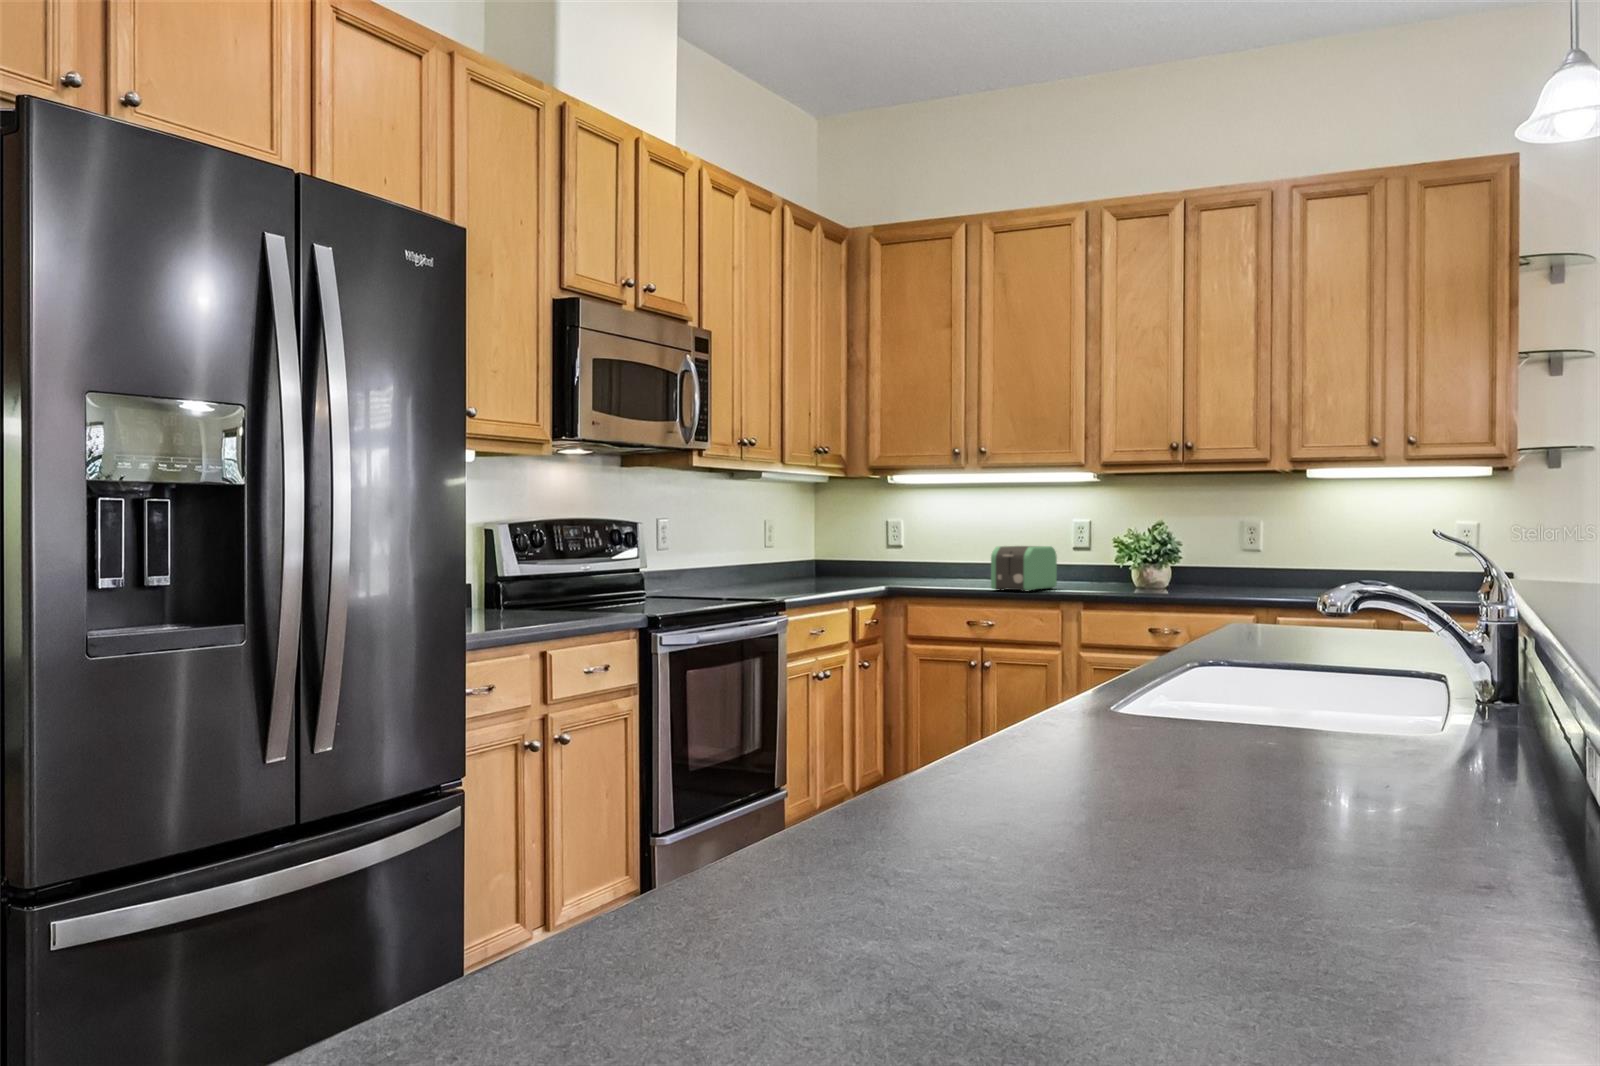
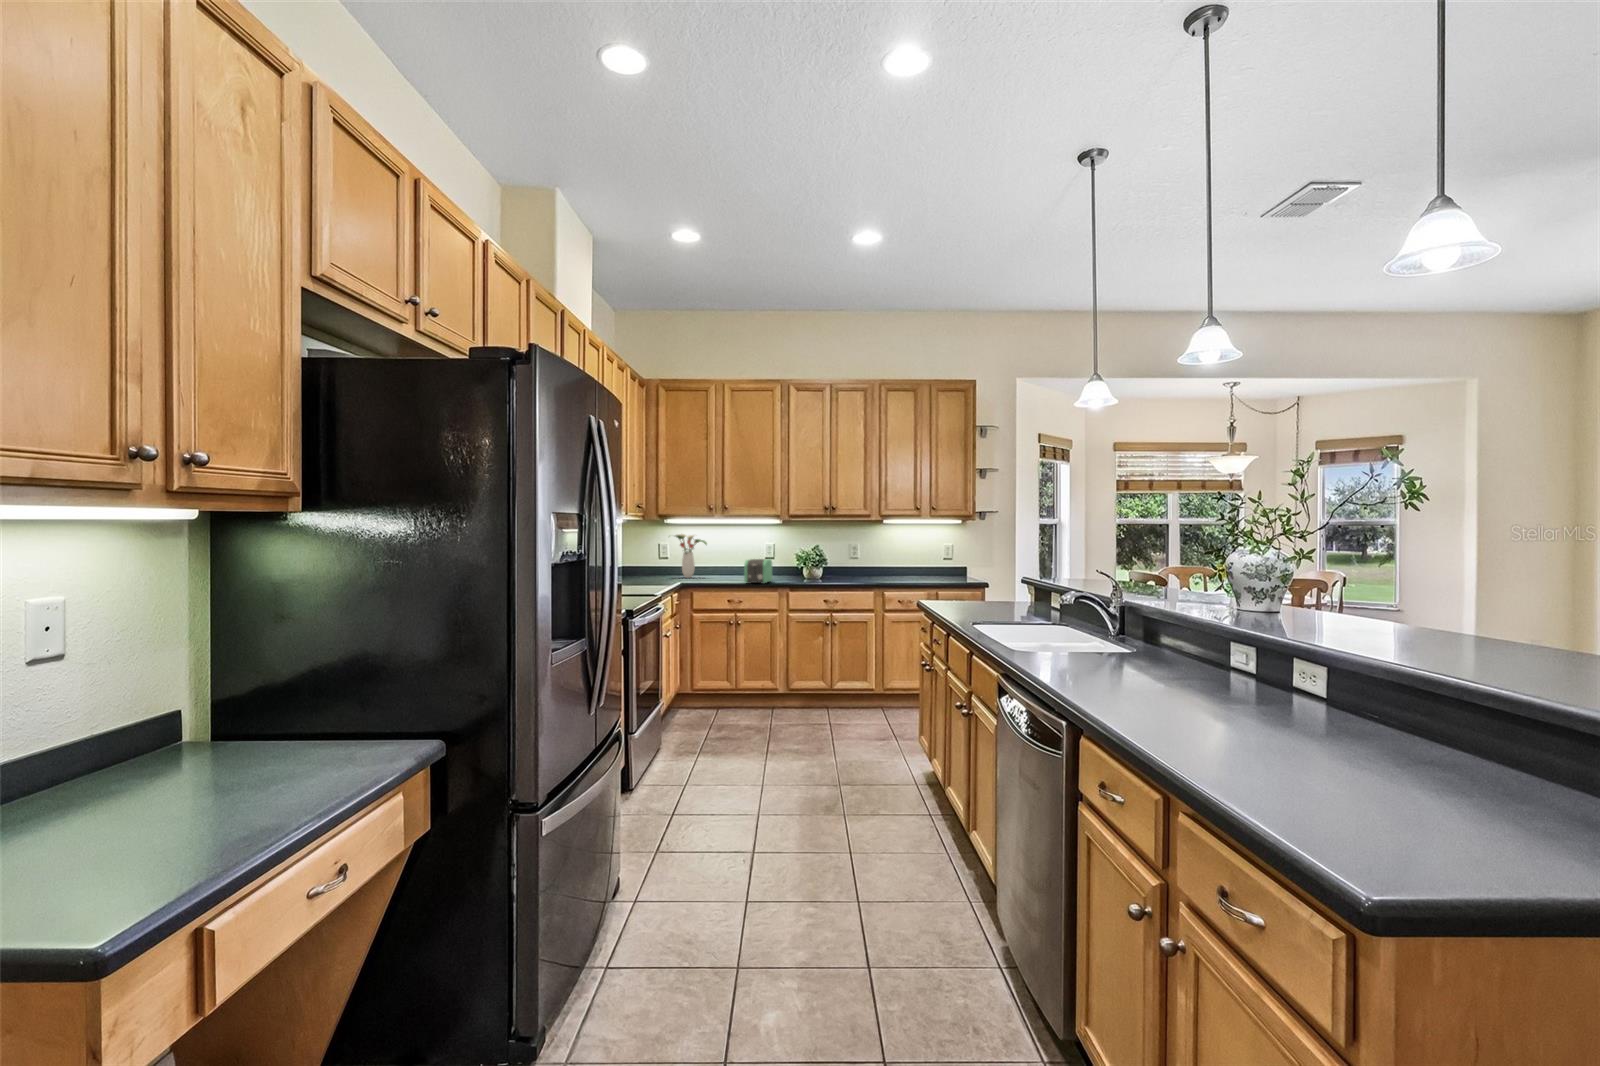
flower arrangement: none [893,500,960,579] -> present [675,534,707,578]

